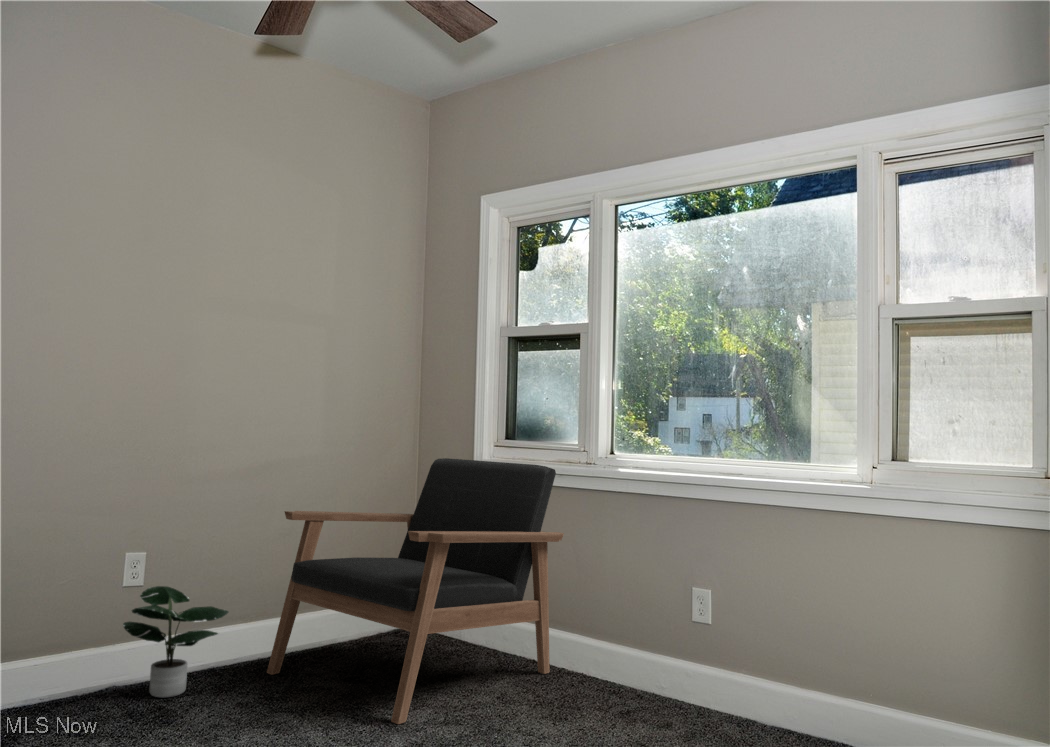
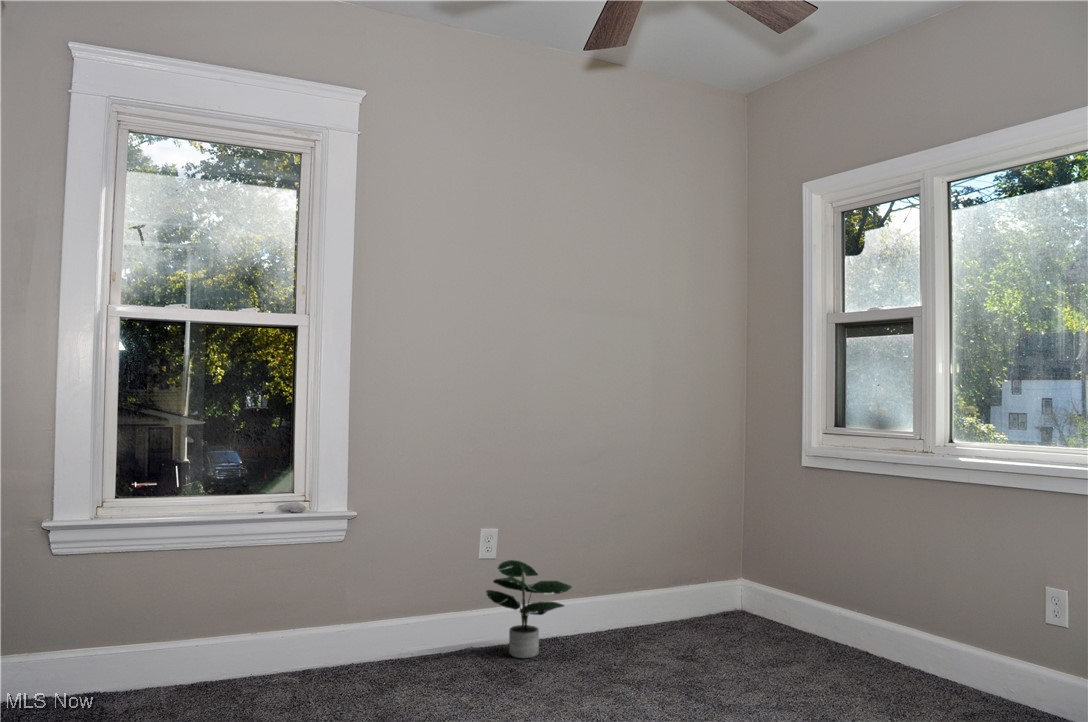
armchair: present [267,458,564,724] -> none [606,445,898,702]

